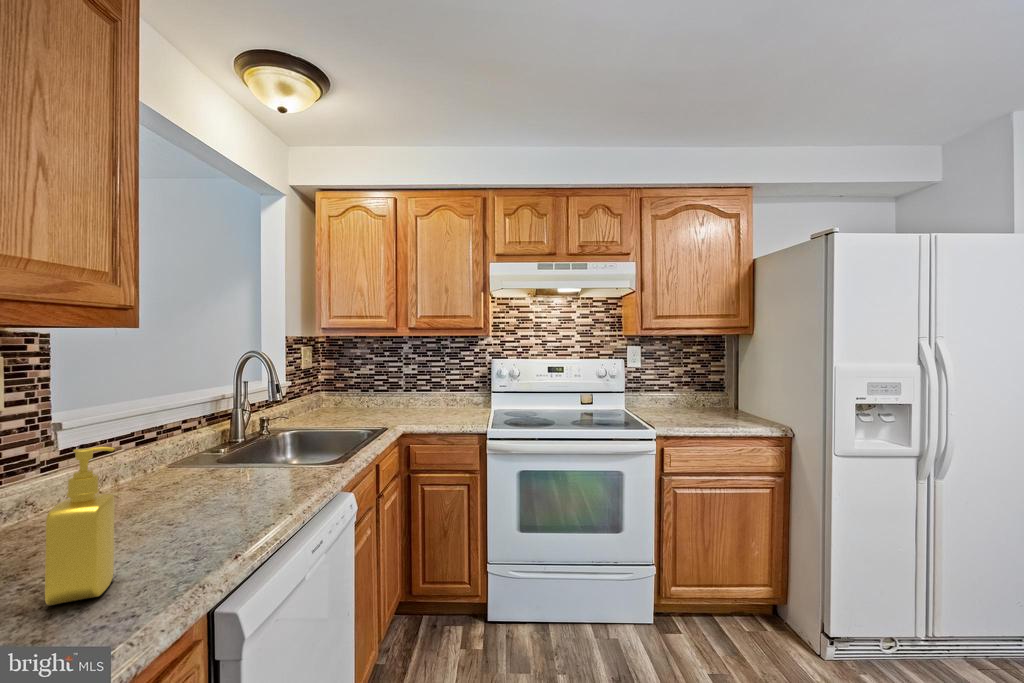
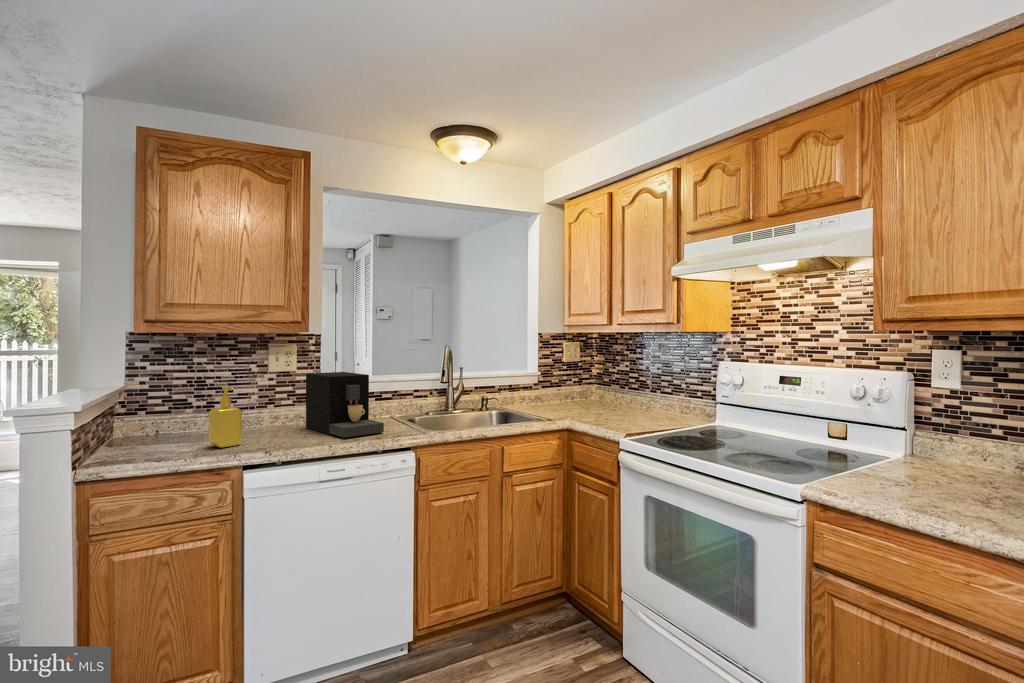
coffee maker: none [93,397,283,516] -> present [306,372,384,438]

